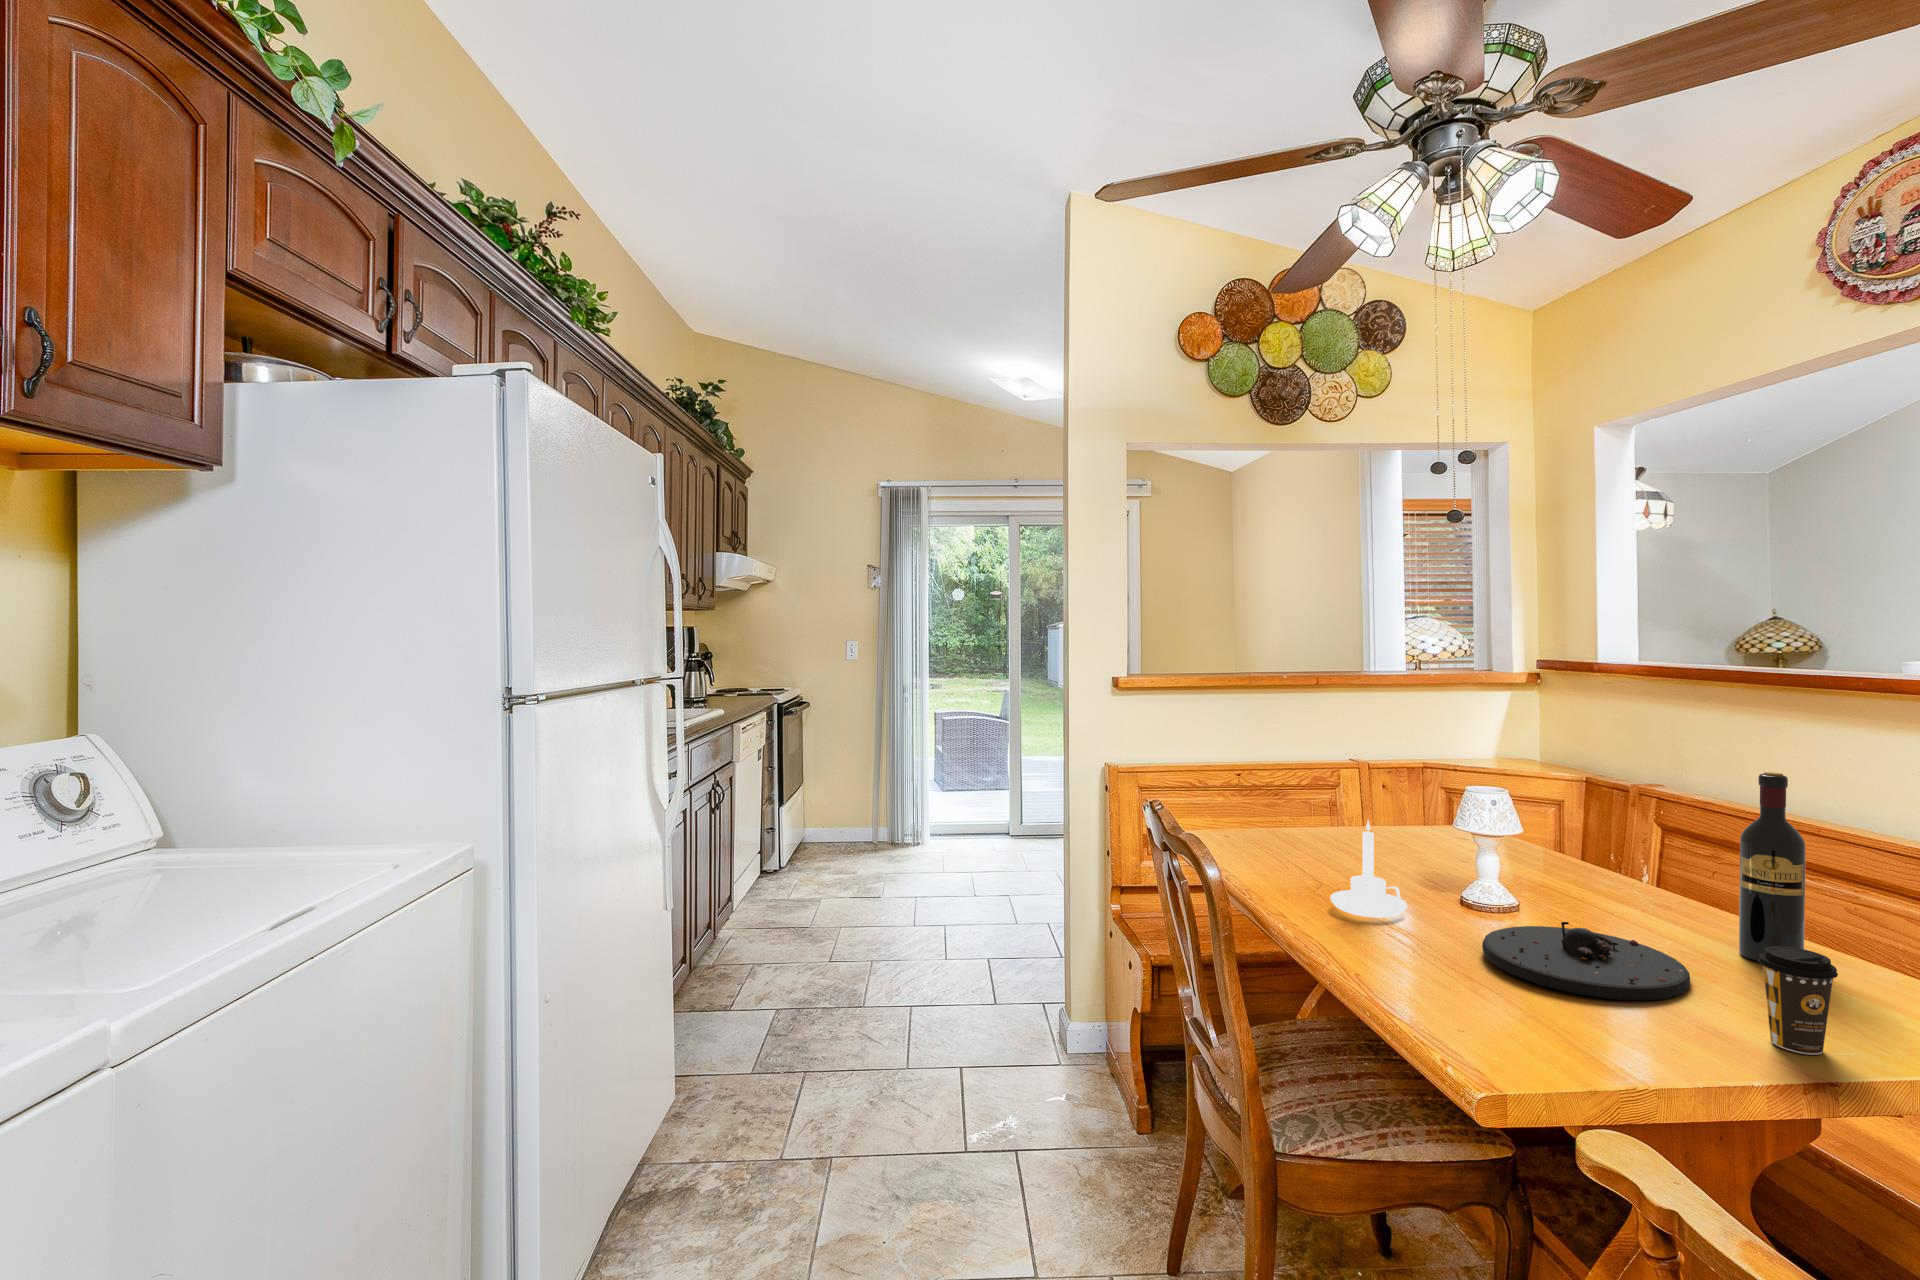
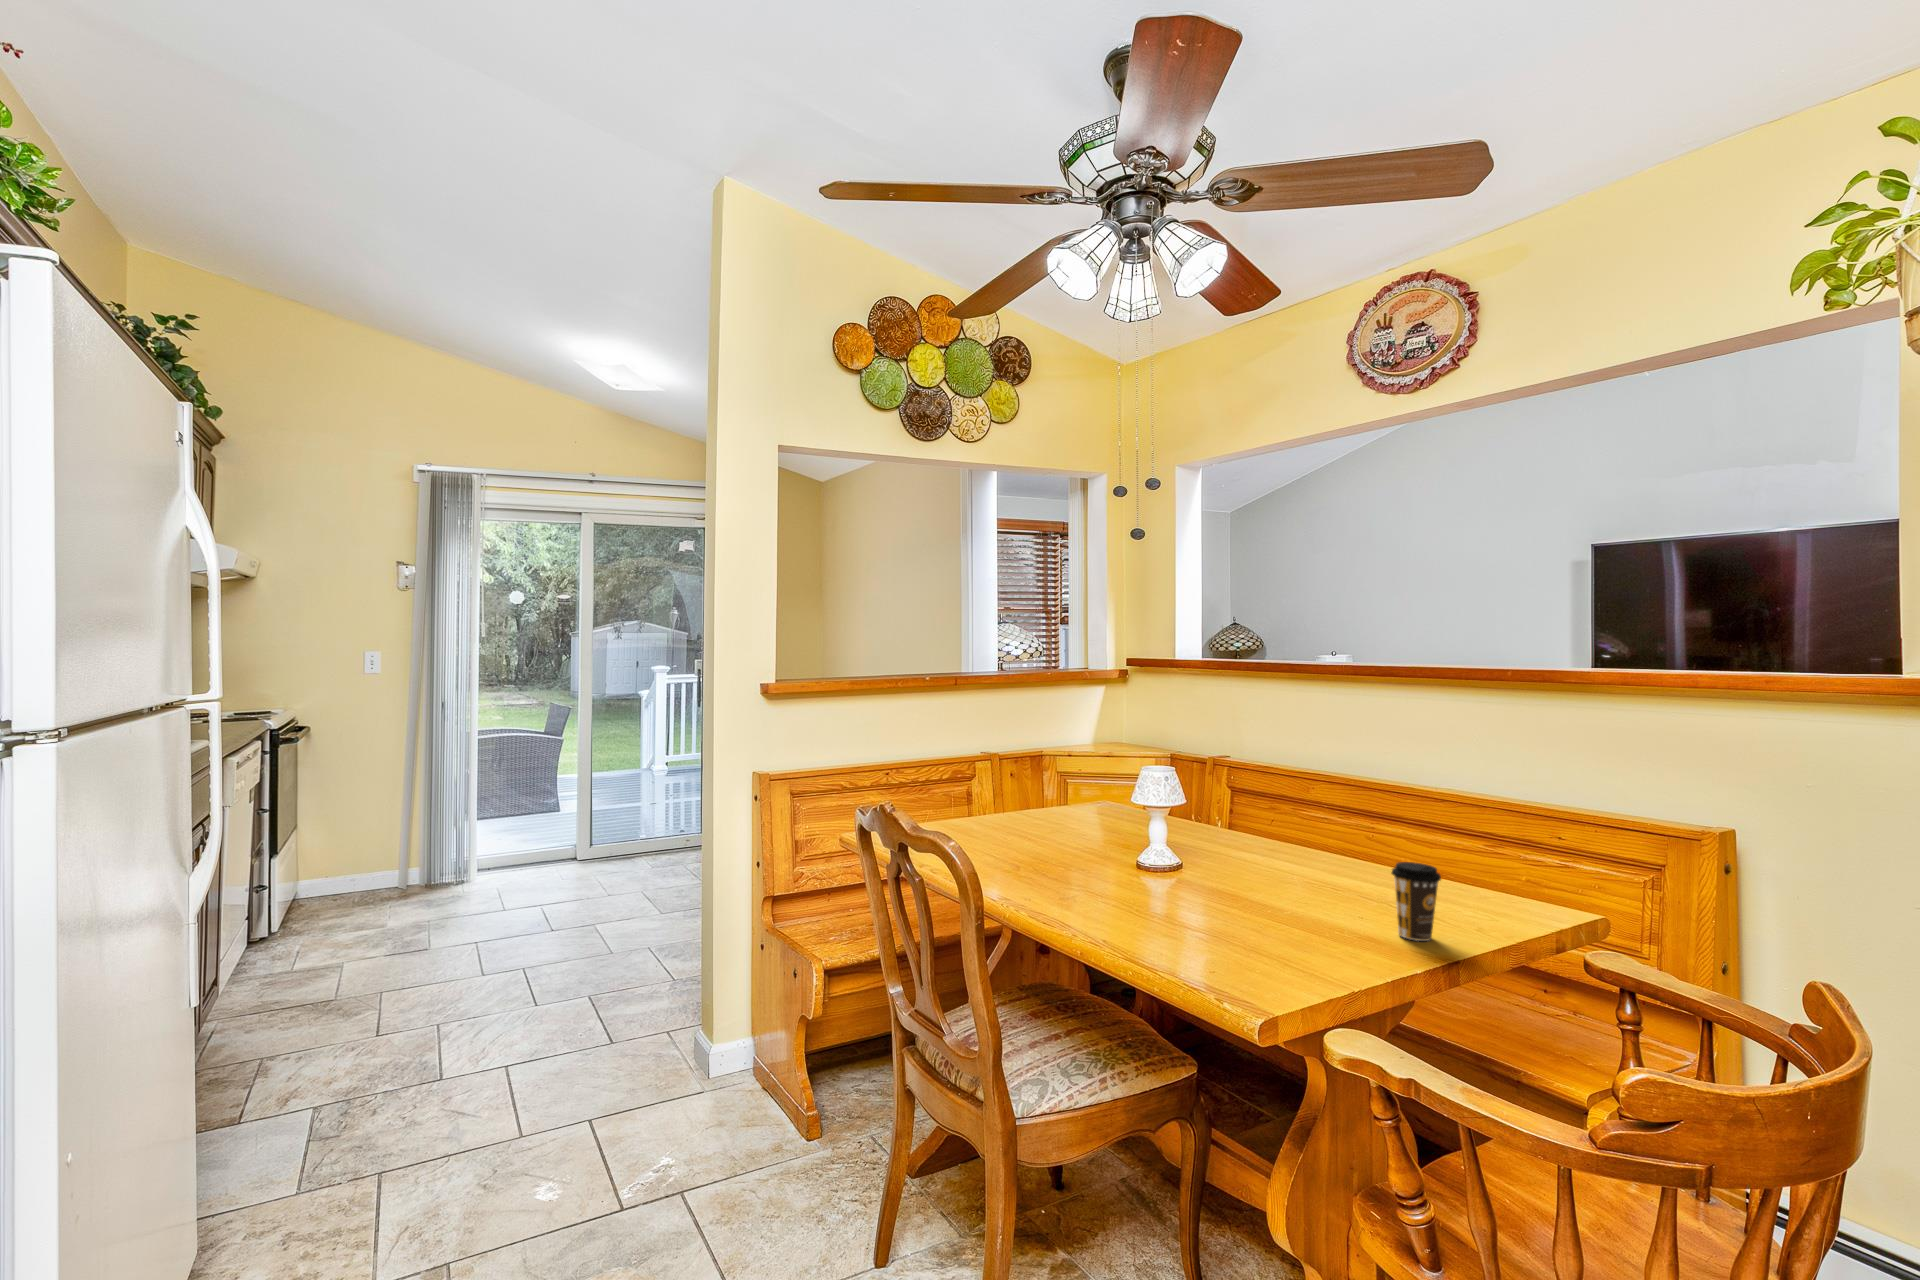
wine bottle: present [1739,772,1806,961] -> none [1333,737,1375,883]
candle holder: present [1330,820,1407,918] -> none [1036,794,1100,883]
plate: present [1482,922,1690,1000] -> none [1177,866,1327,922]

